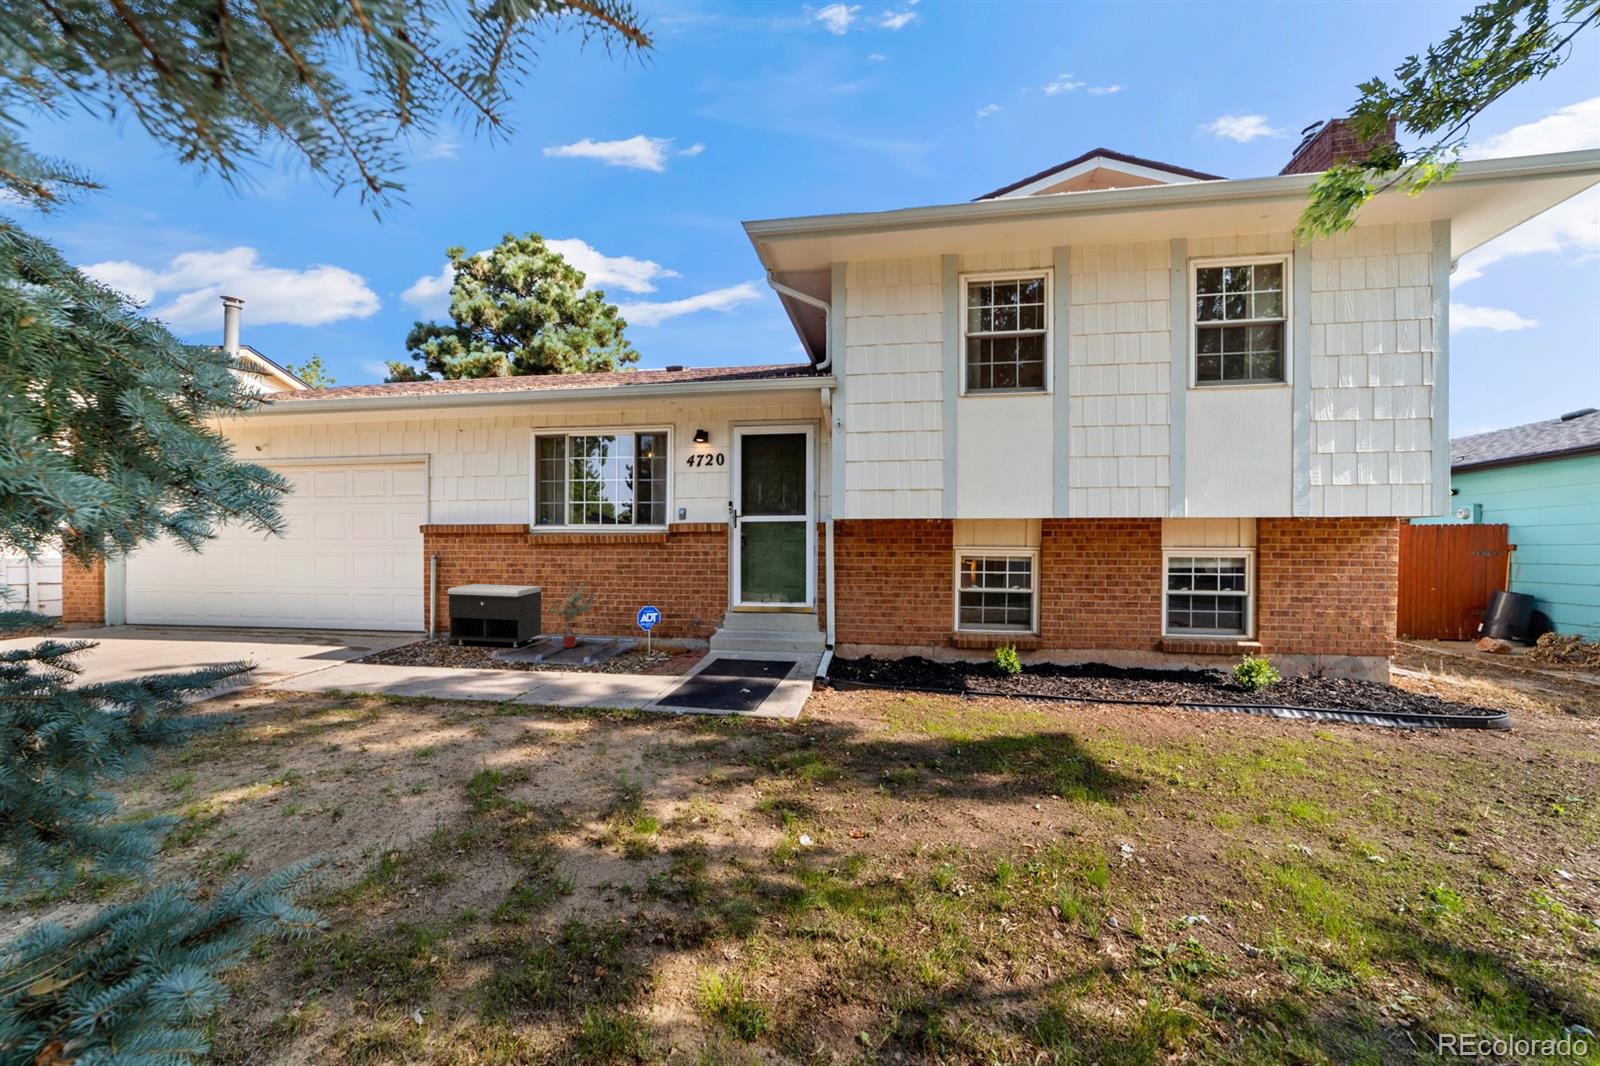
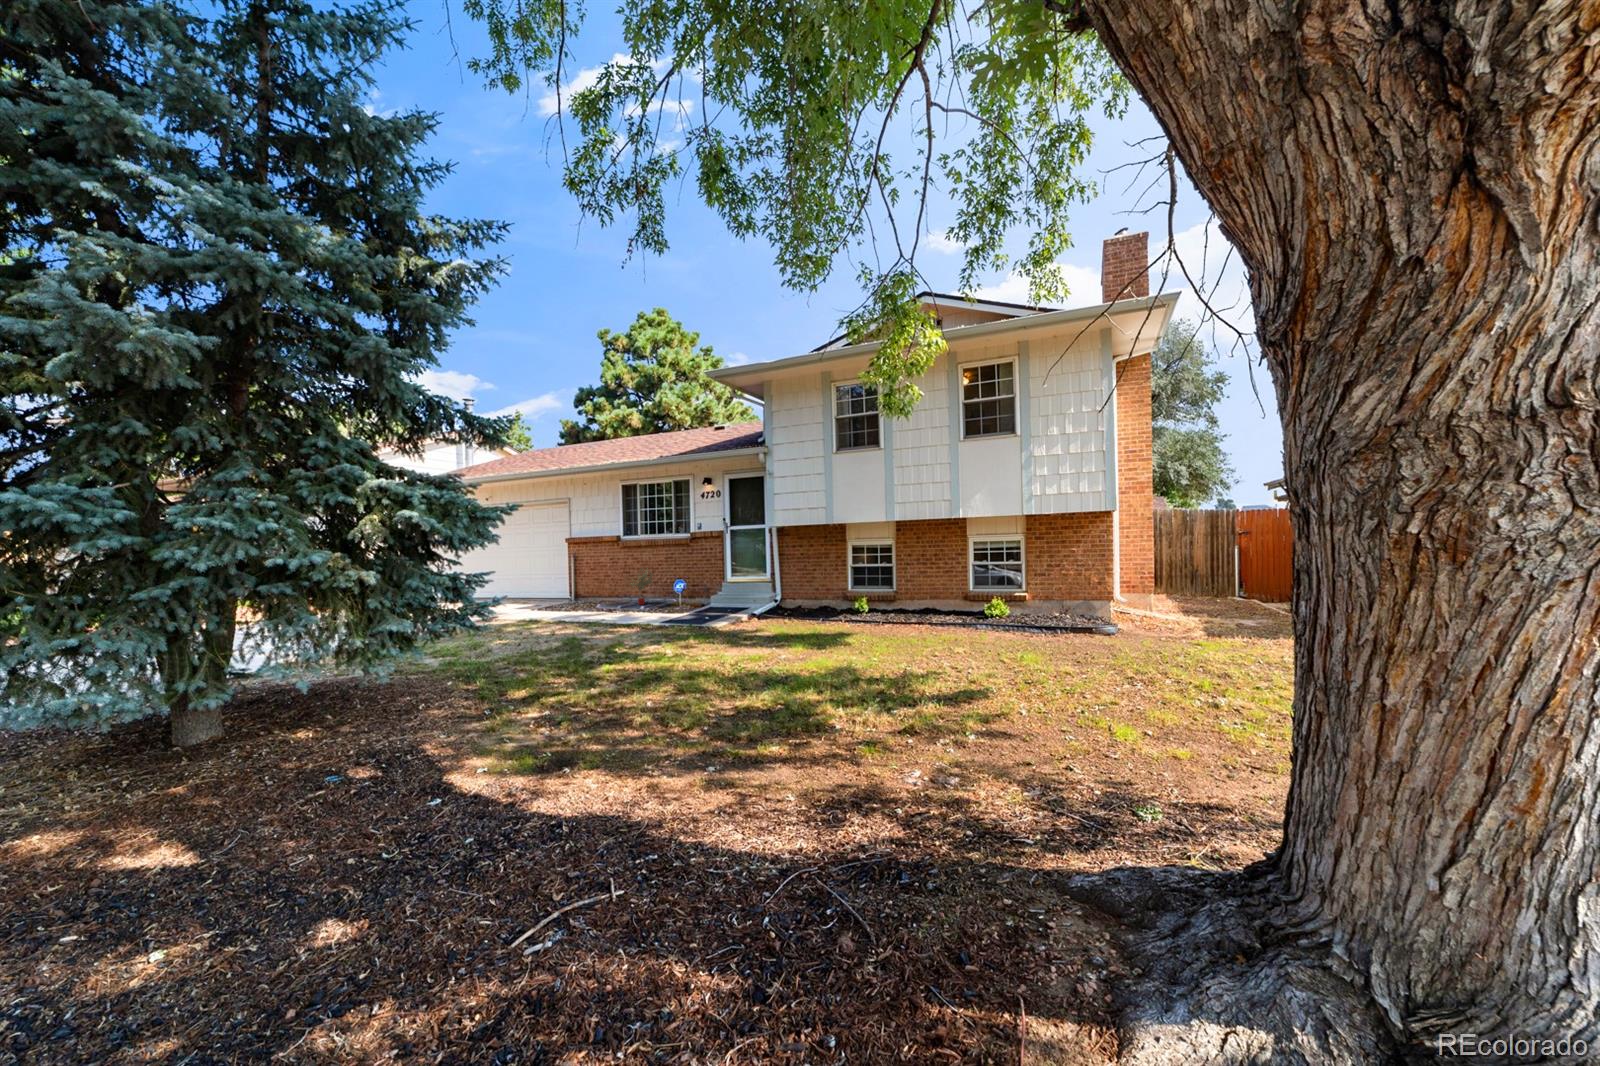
storage bench: present [447,584,541,647] -> none [579,571,629,605]

